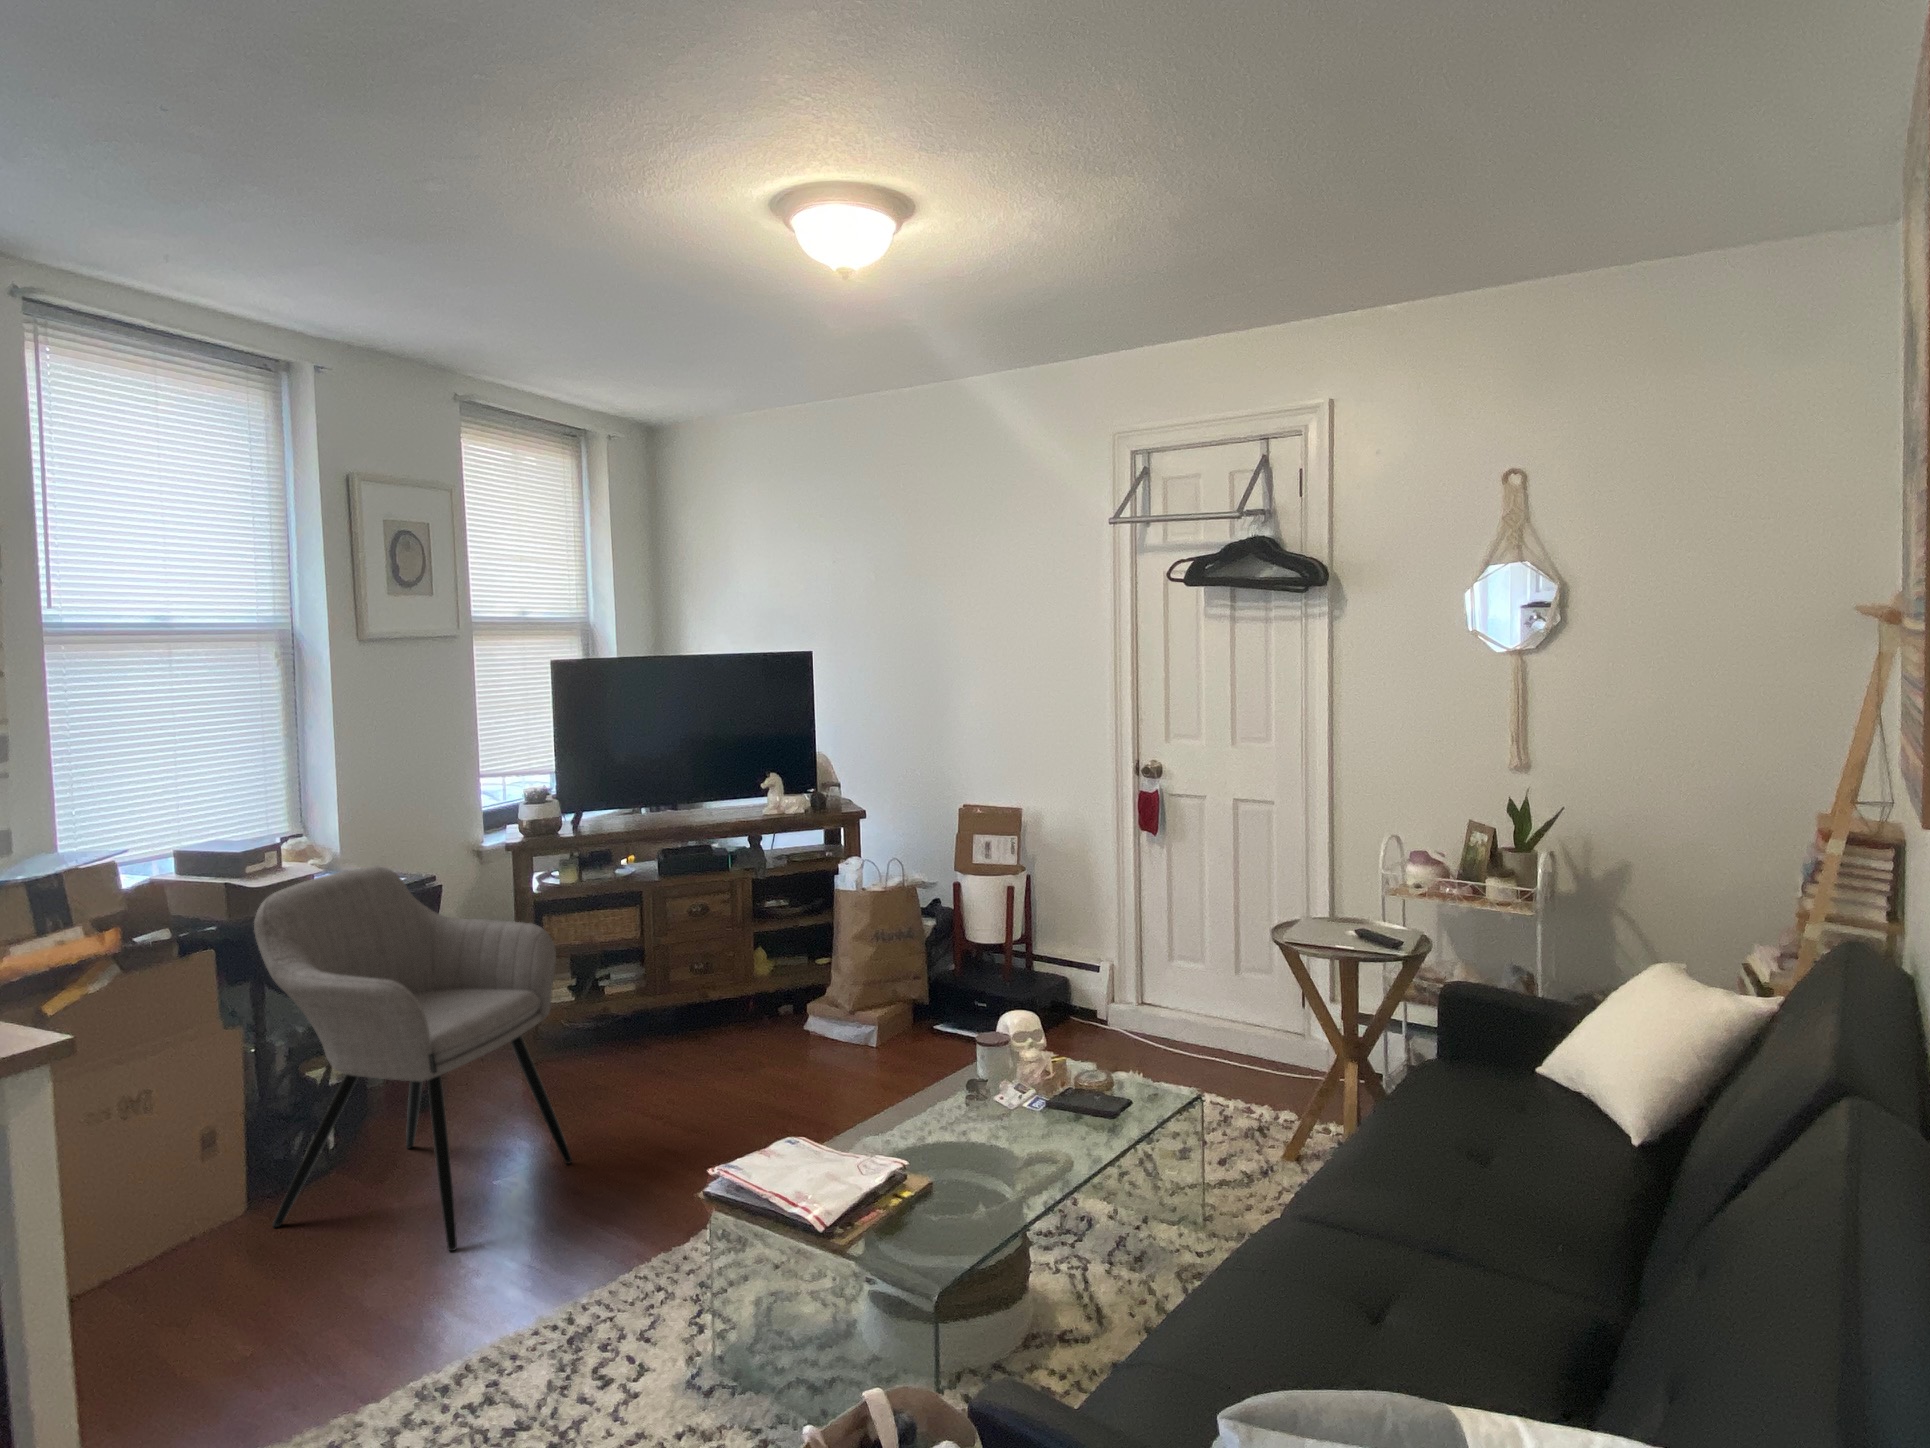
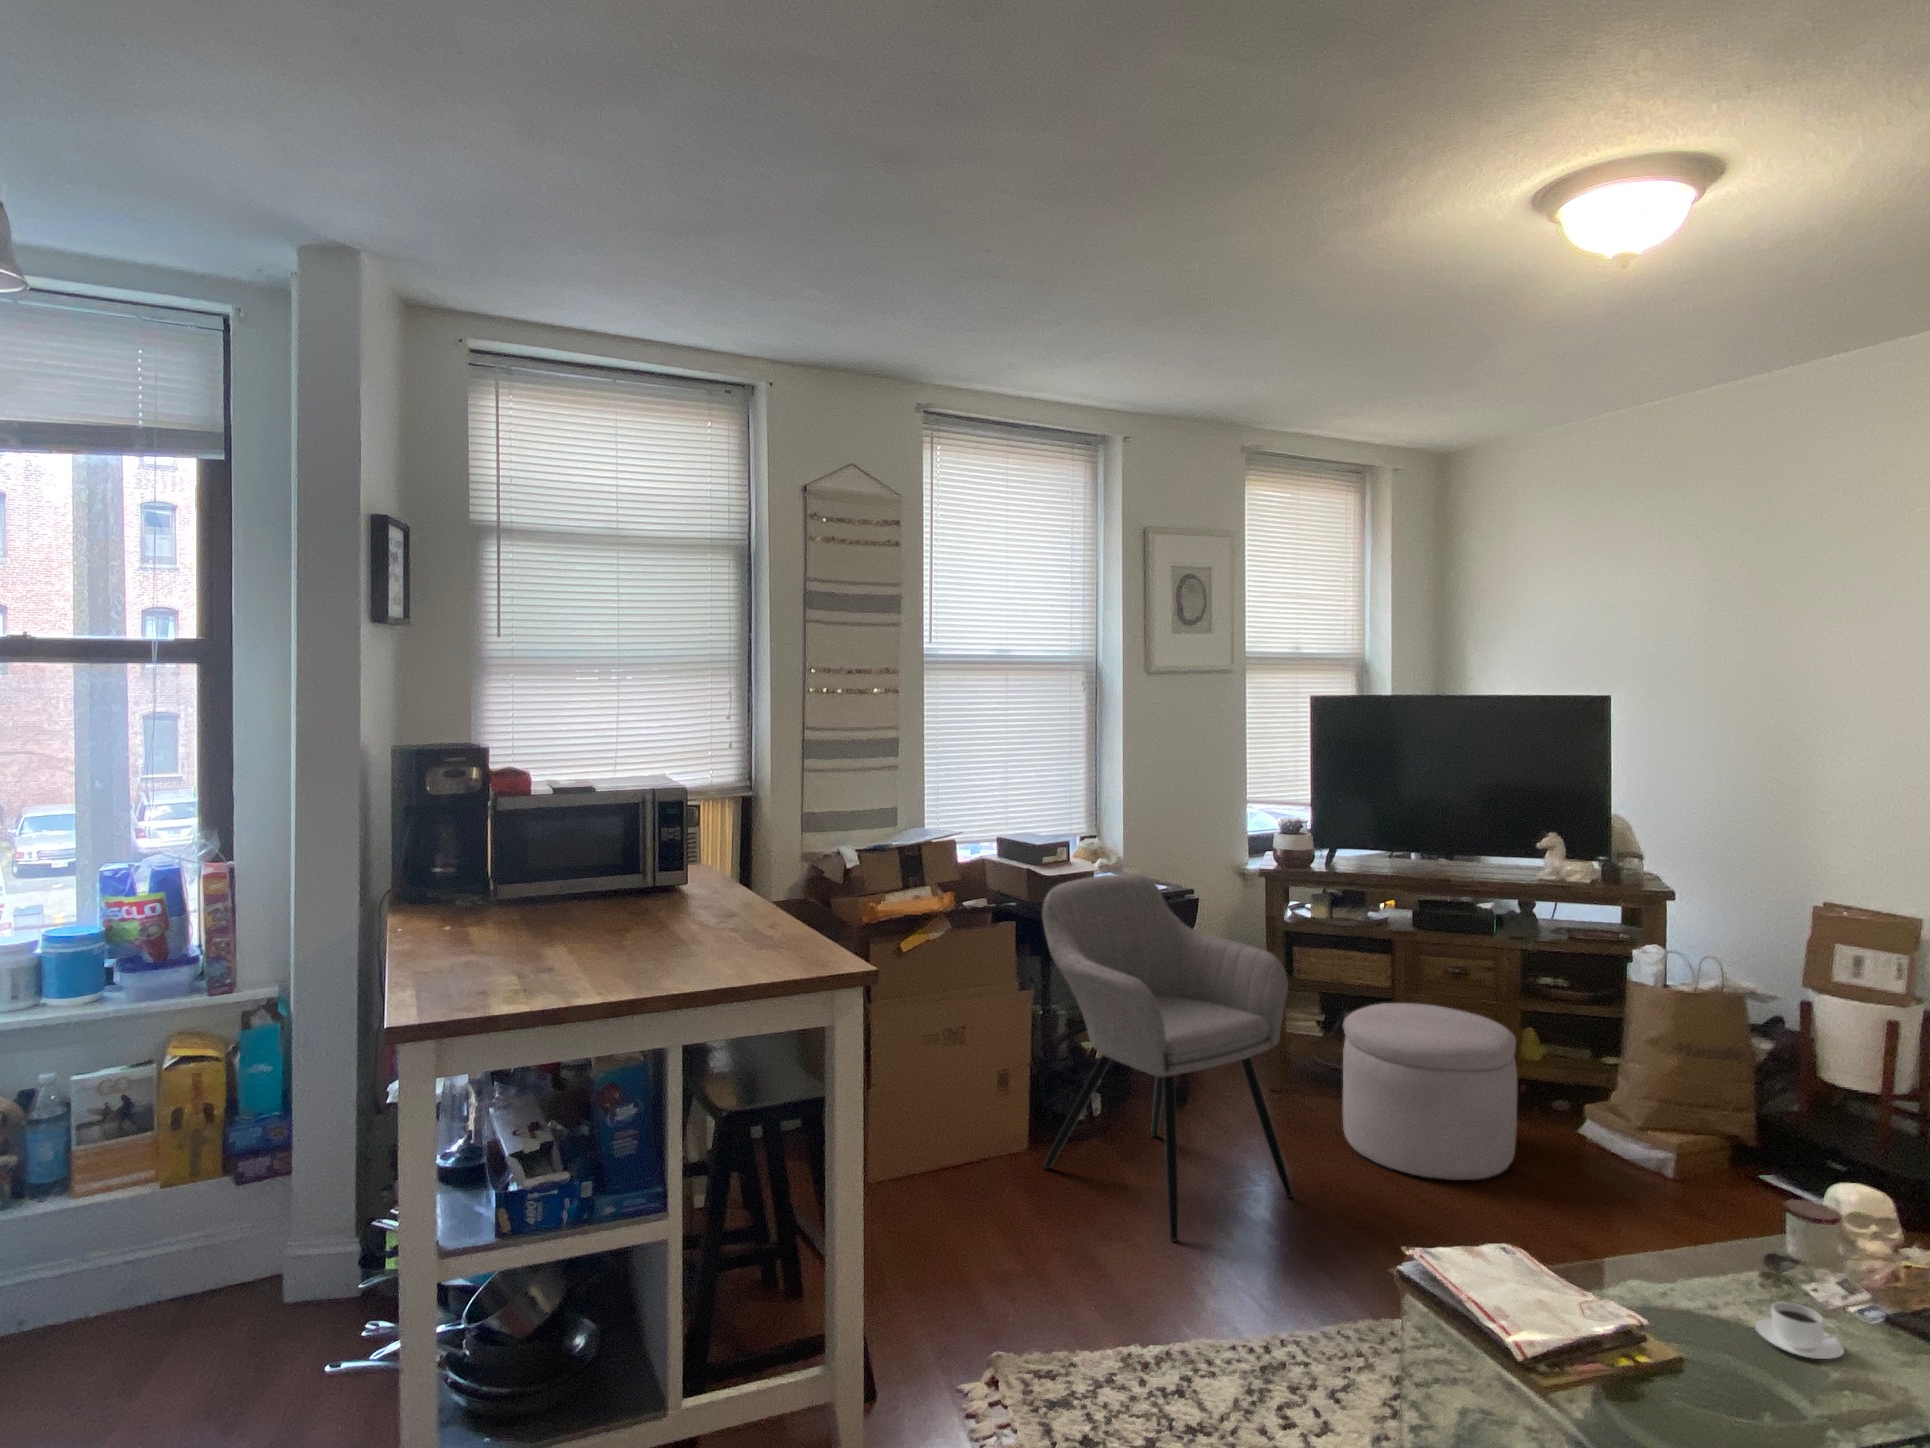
ottoman: none [606,944,761,1104] -> present [1343,1003,1517,1180]
coffee cup: none [968,1110,1022,1148] -> present [1755,1302,1844,1359]

